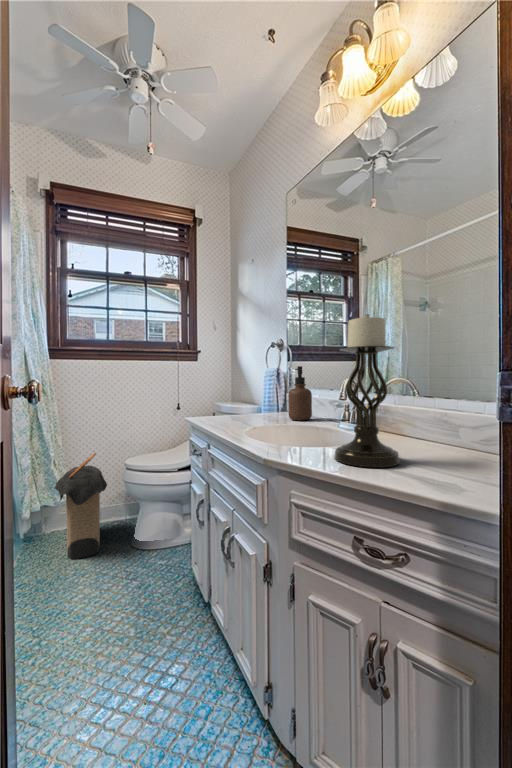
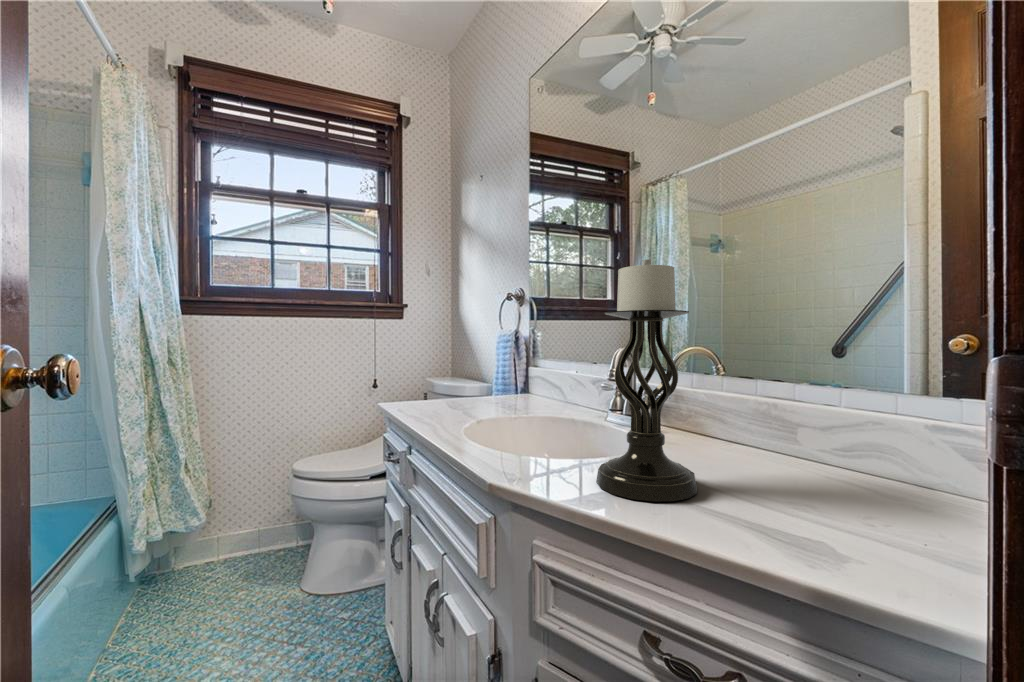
soap dispenser: present [288,366,312,420] -> none [529,330,562,408]
laundry hamper: present [55,453,107,559] -> none [185,453,265,612]

